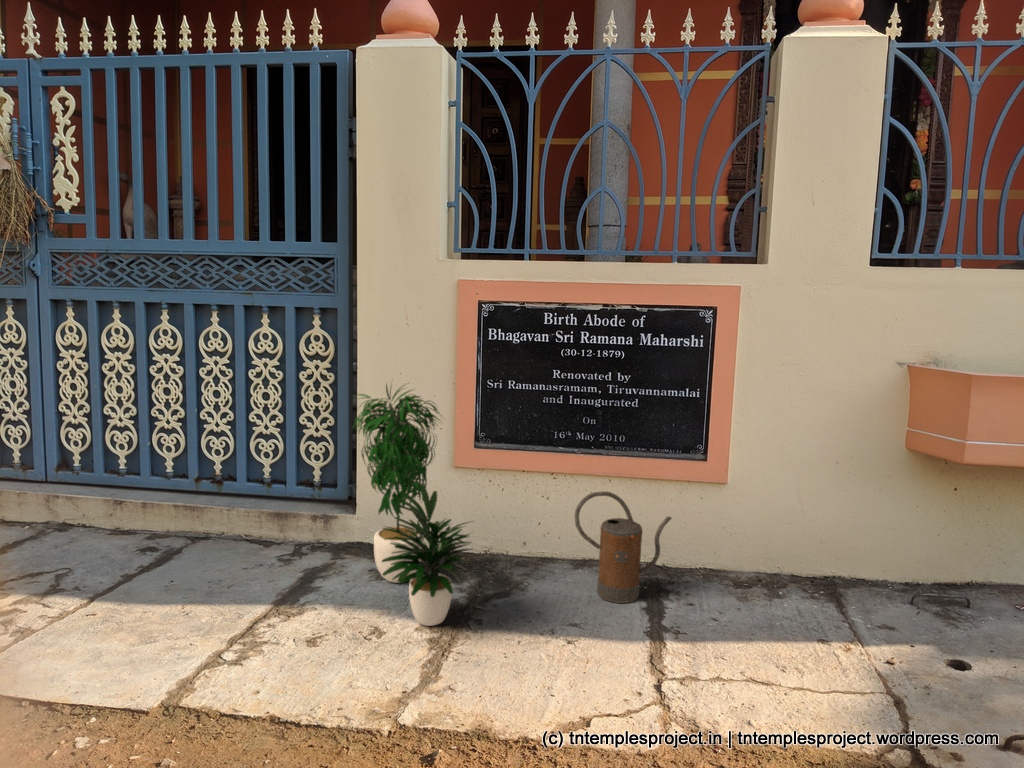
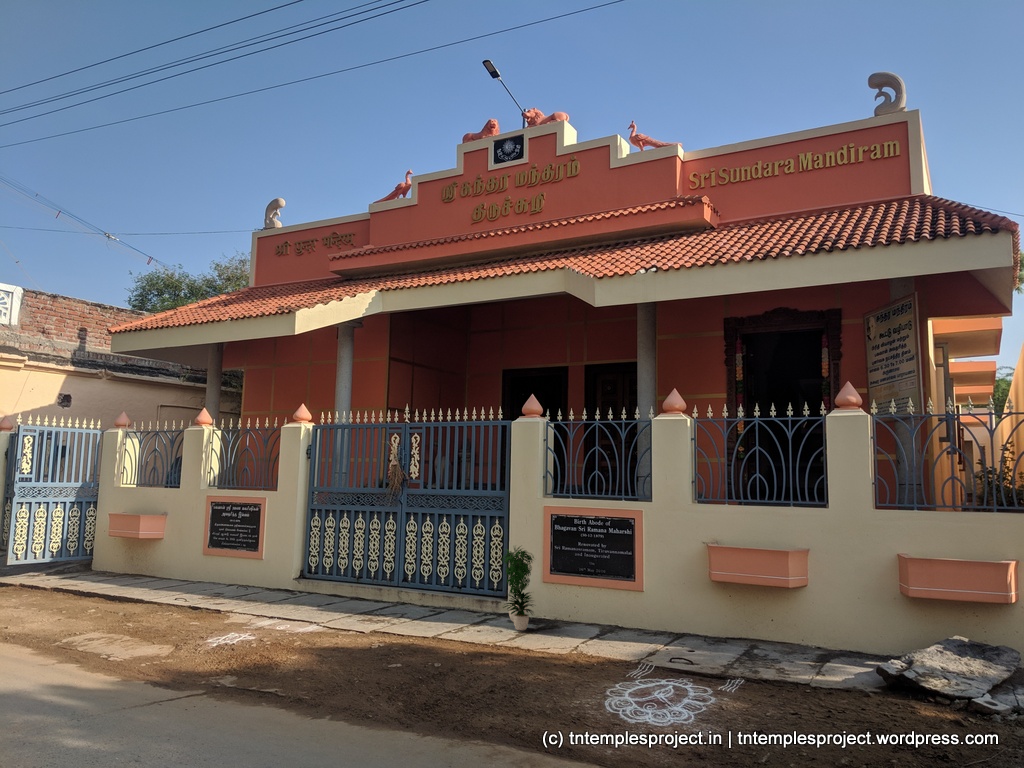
watering can: present [574,492,672,603] -> none [578,588,613,632]

